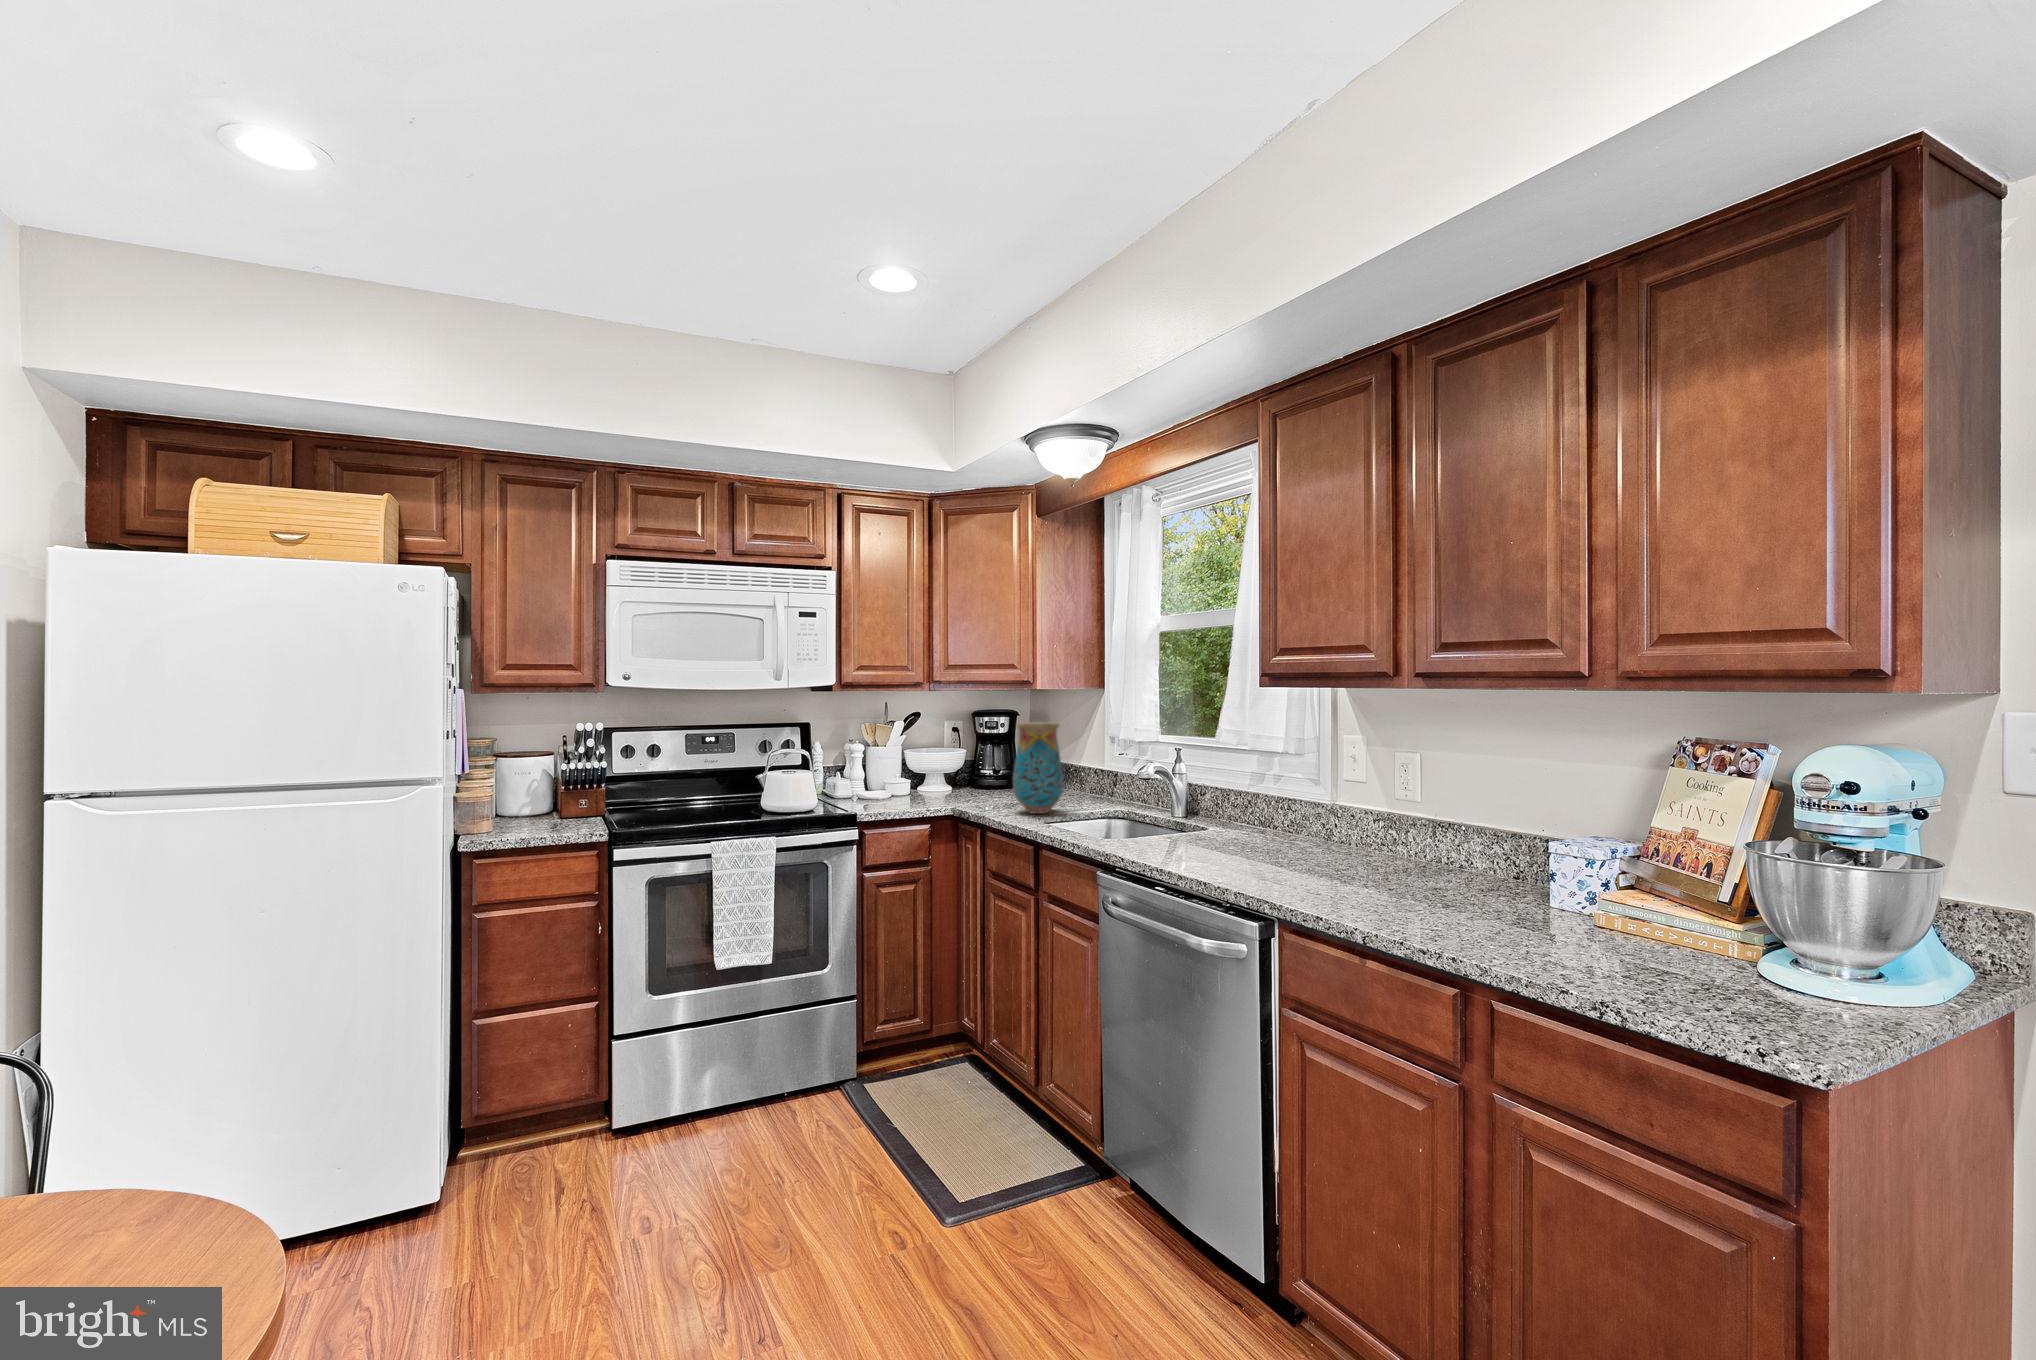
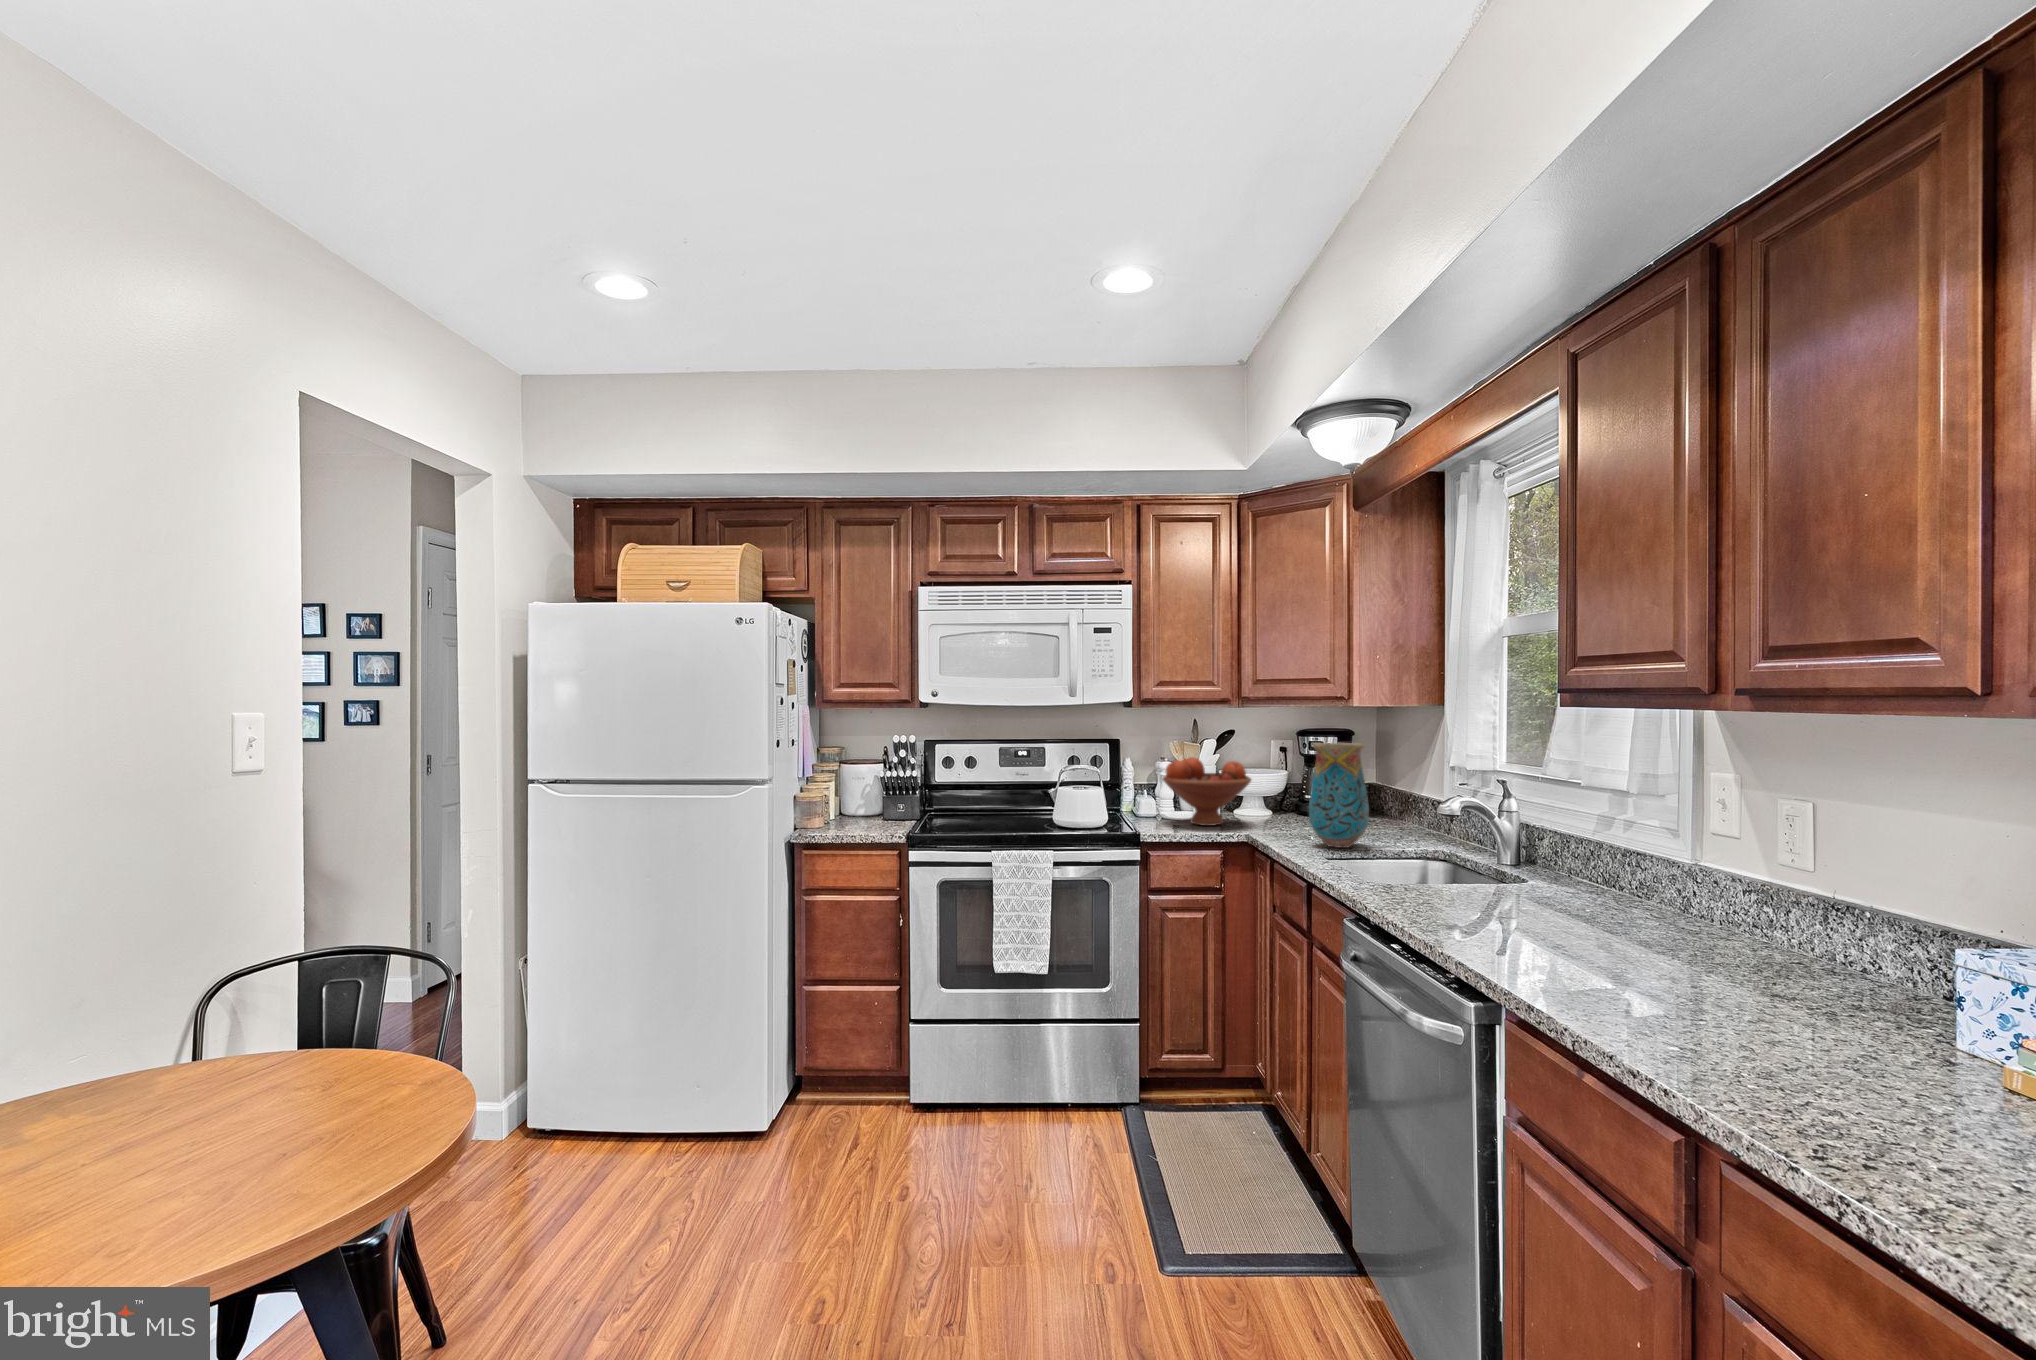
fruit bowl: none [864,740,946,803] -> present [1163,757,1251,826]

